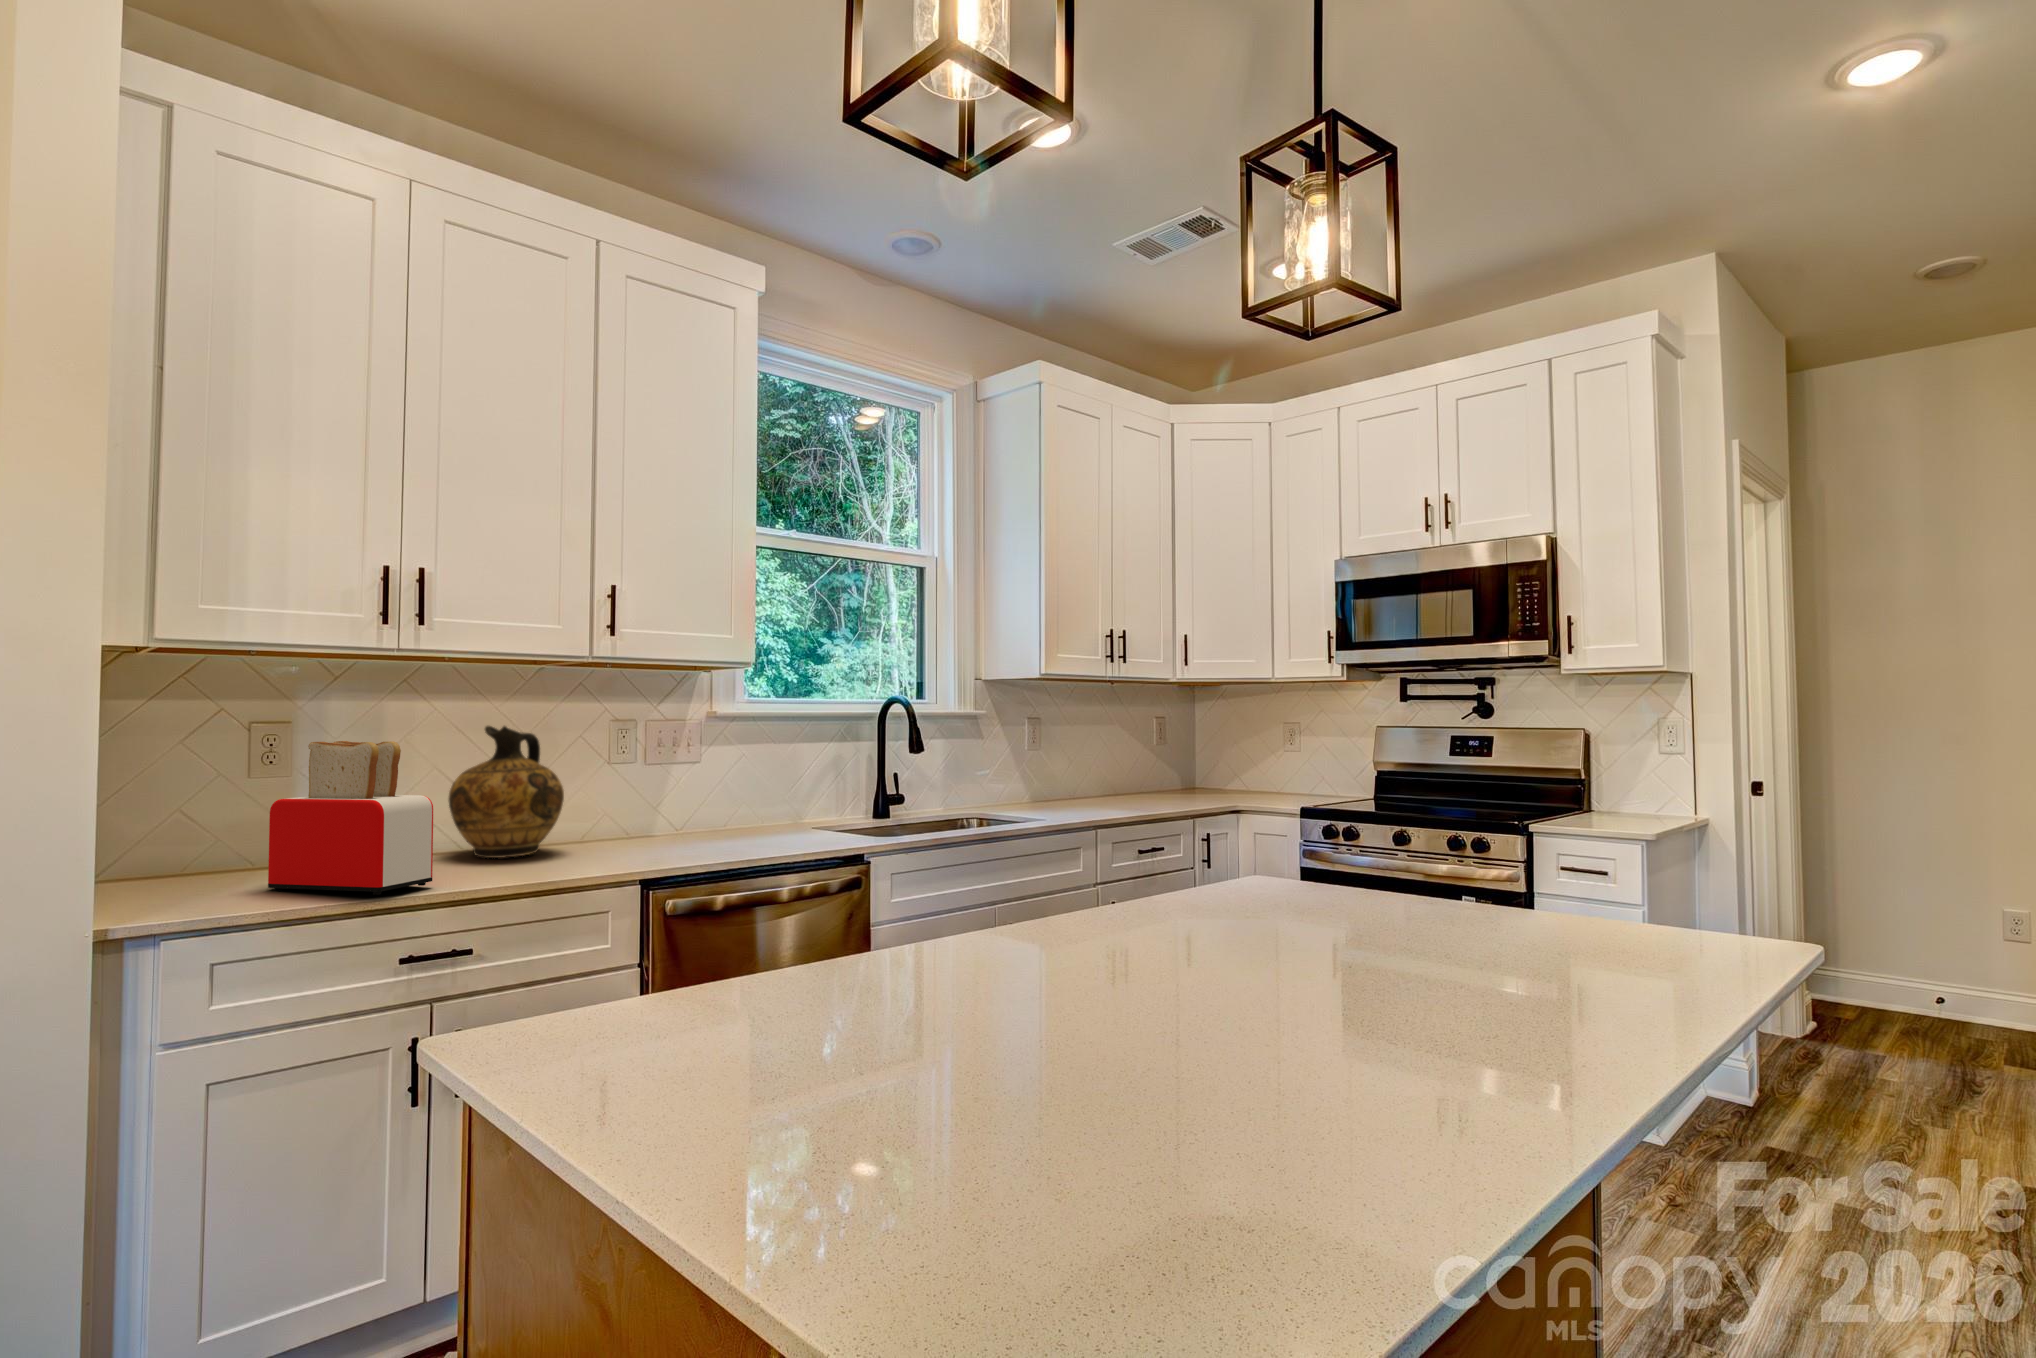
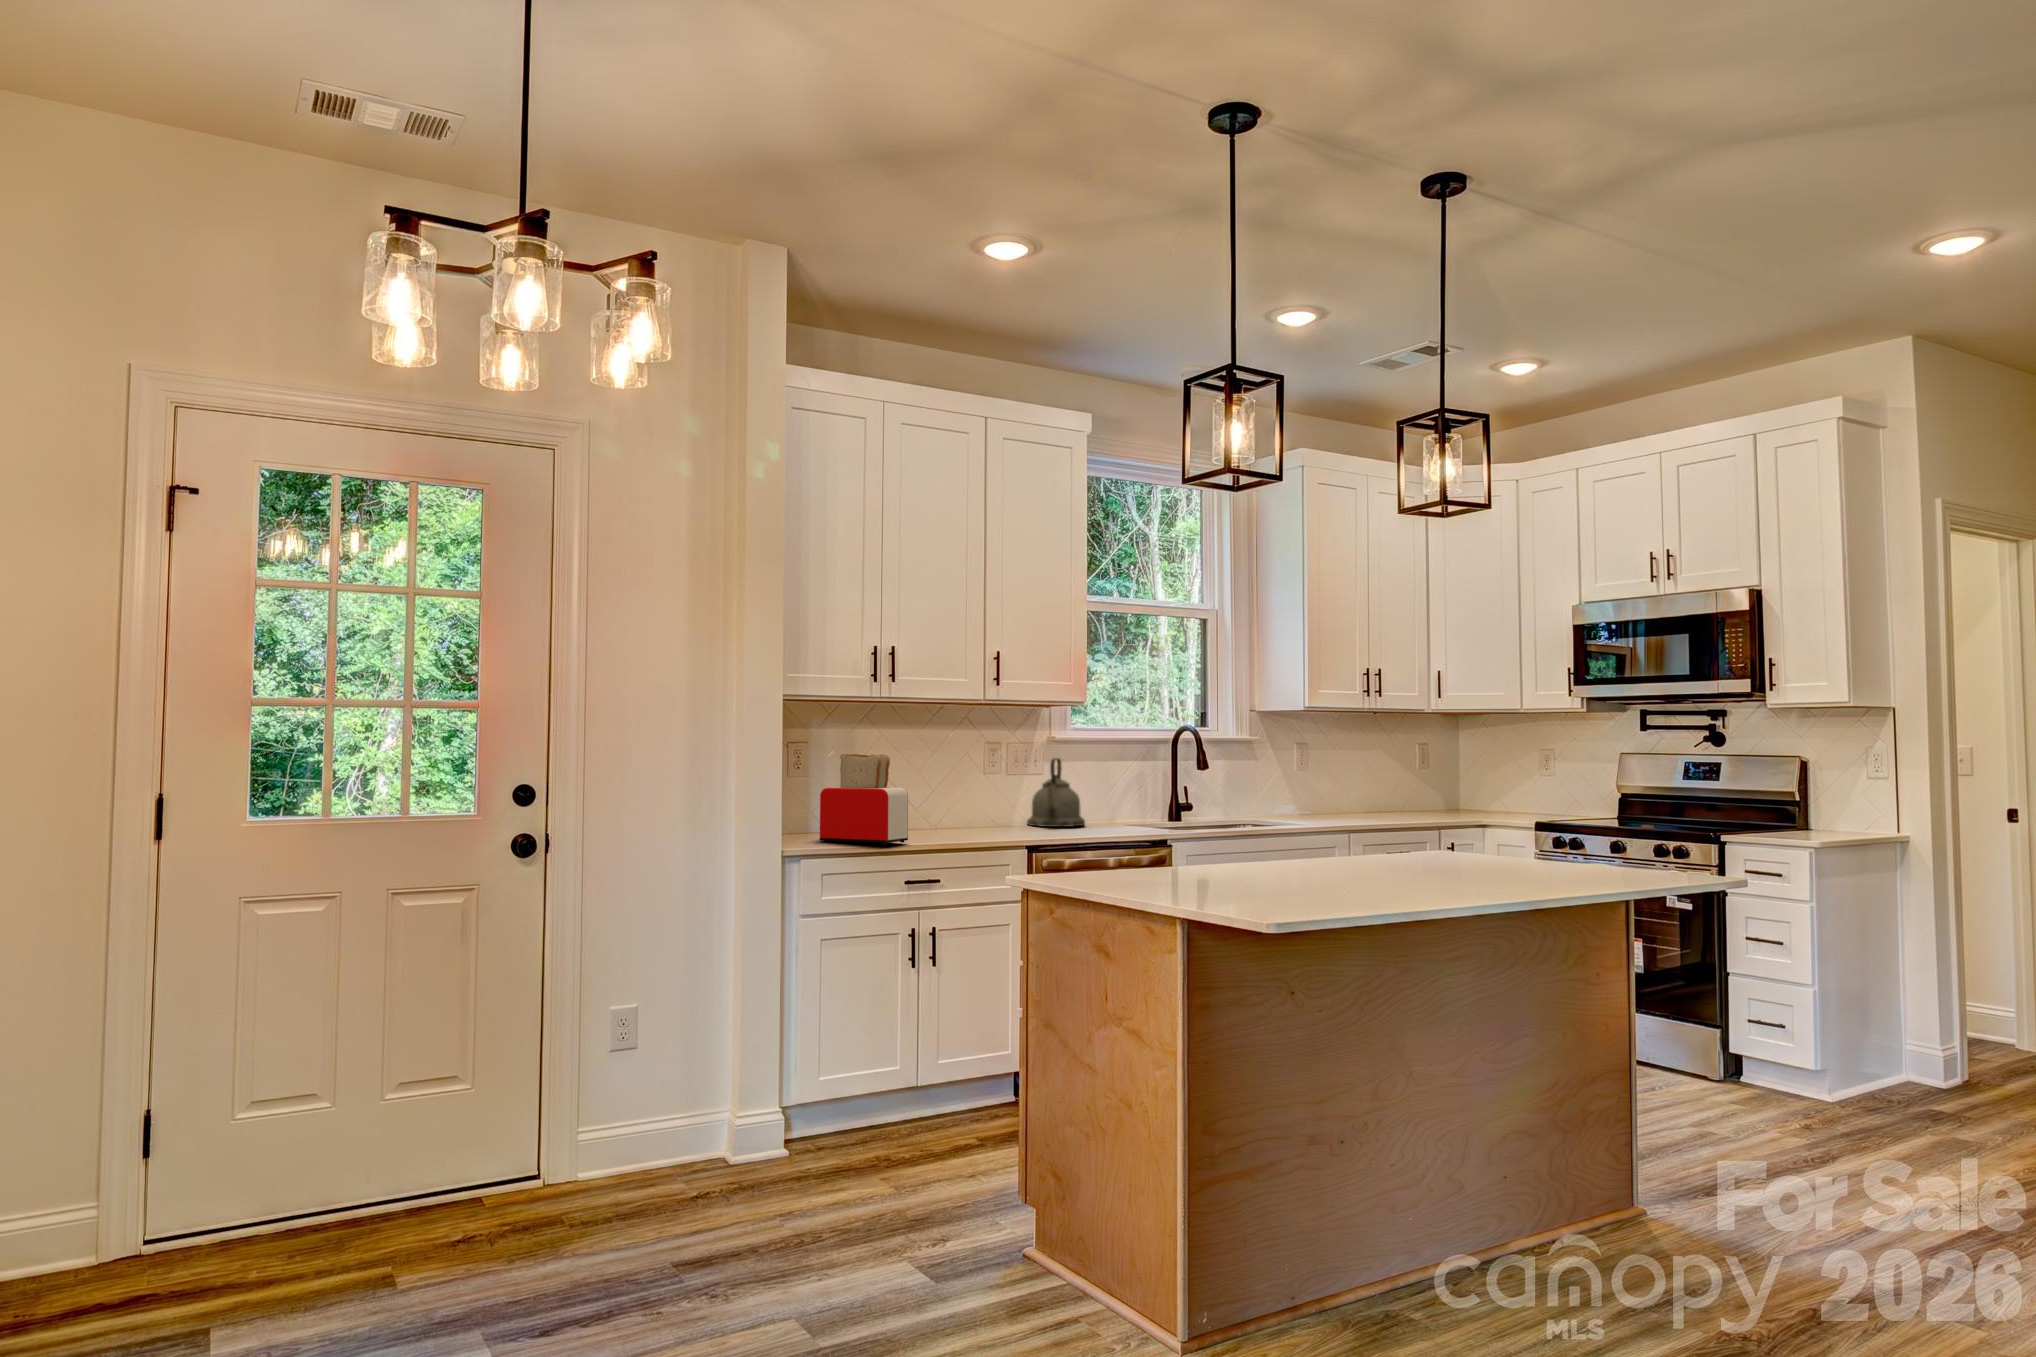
ceramic jug: present [448,726,564,858] -> none [897,745,966,832]
kettle: none [672,741,755,838] -> present [1027,758,1085,827]

